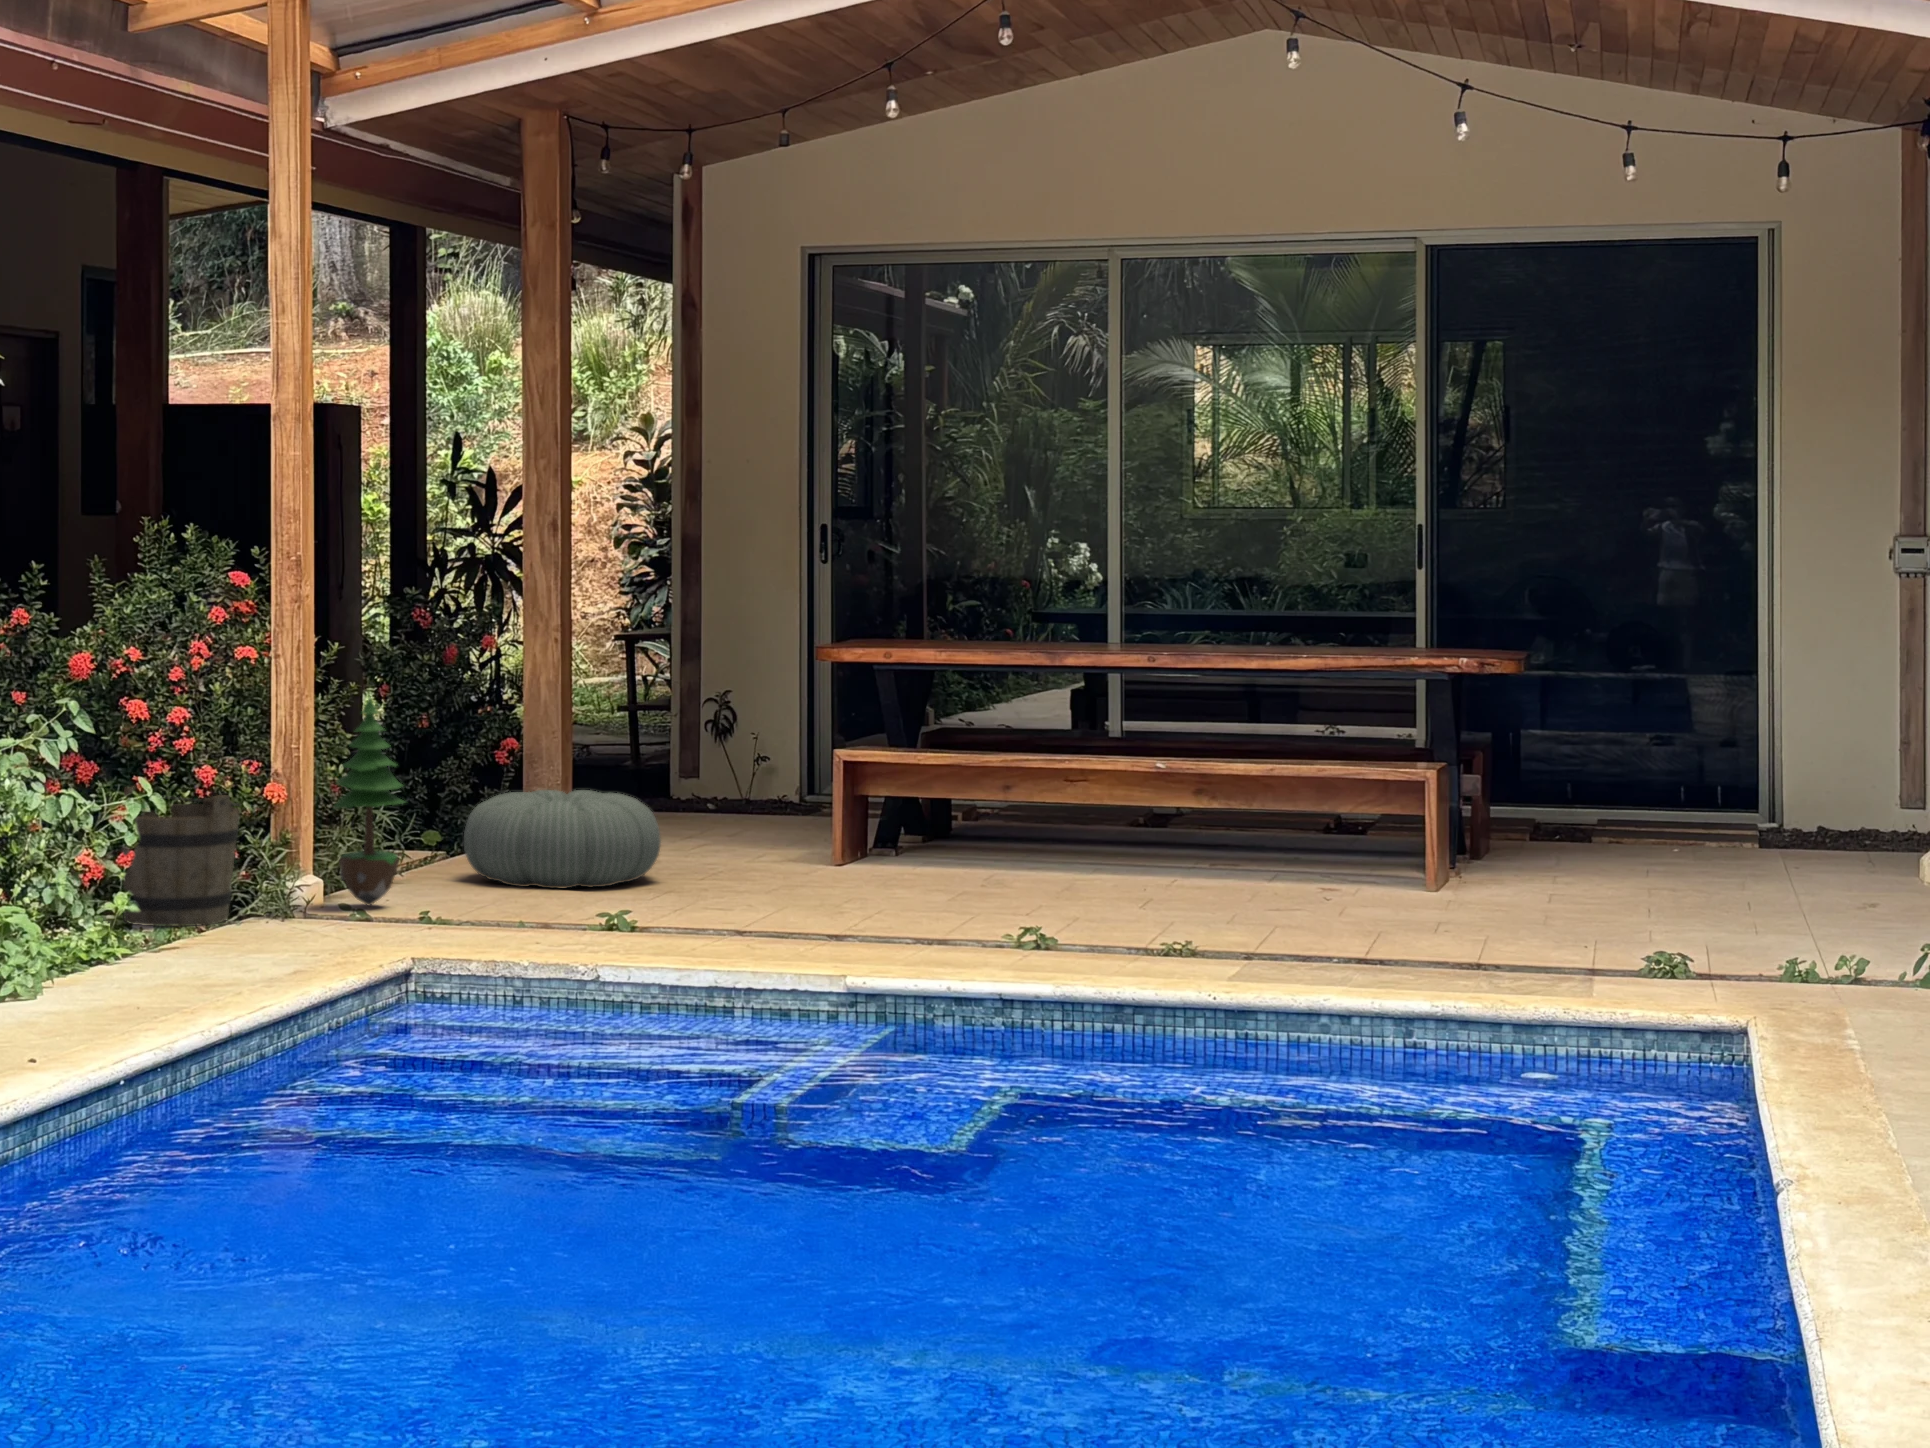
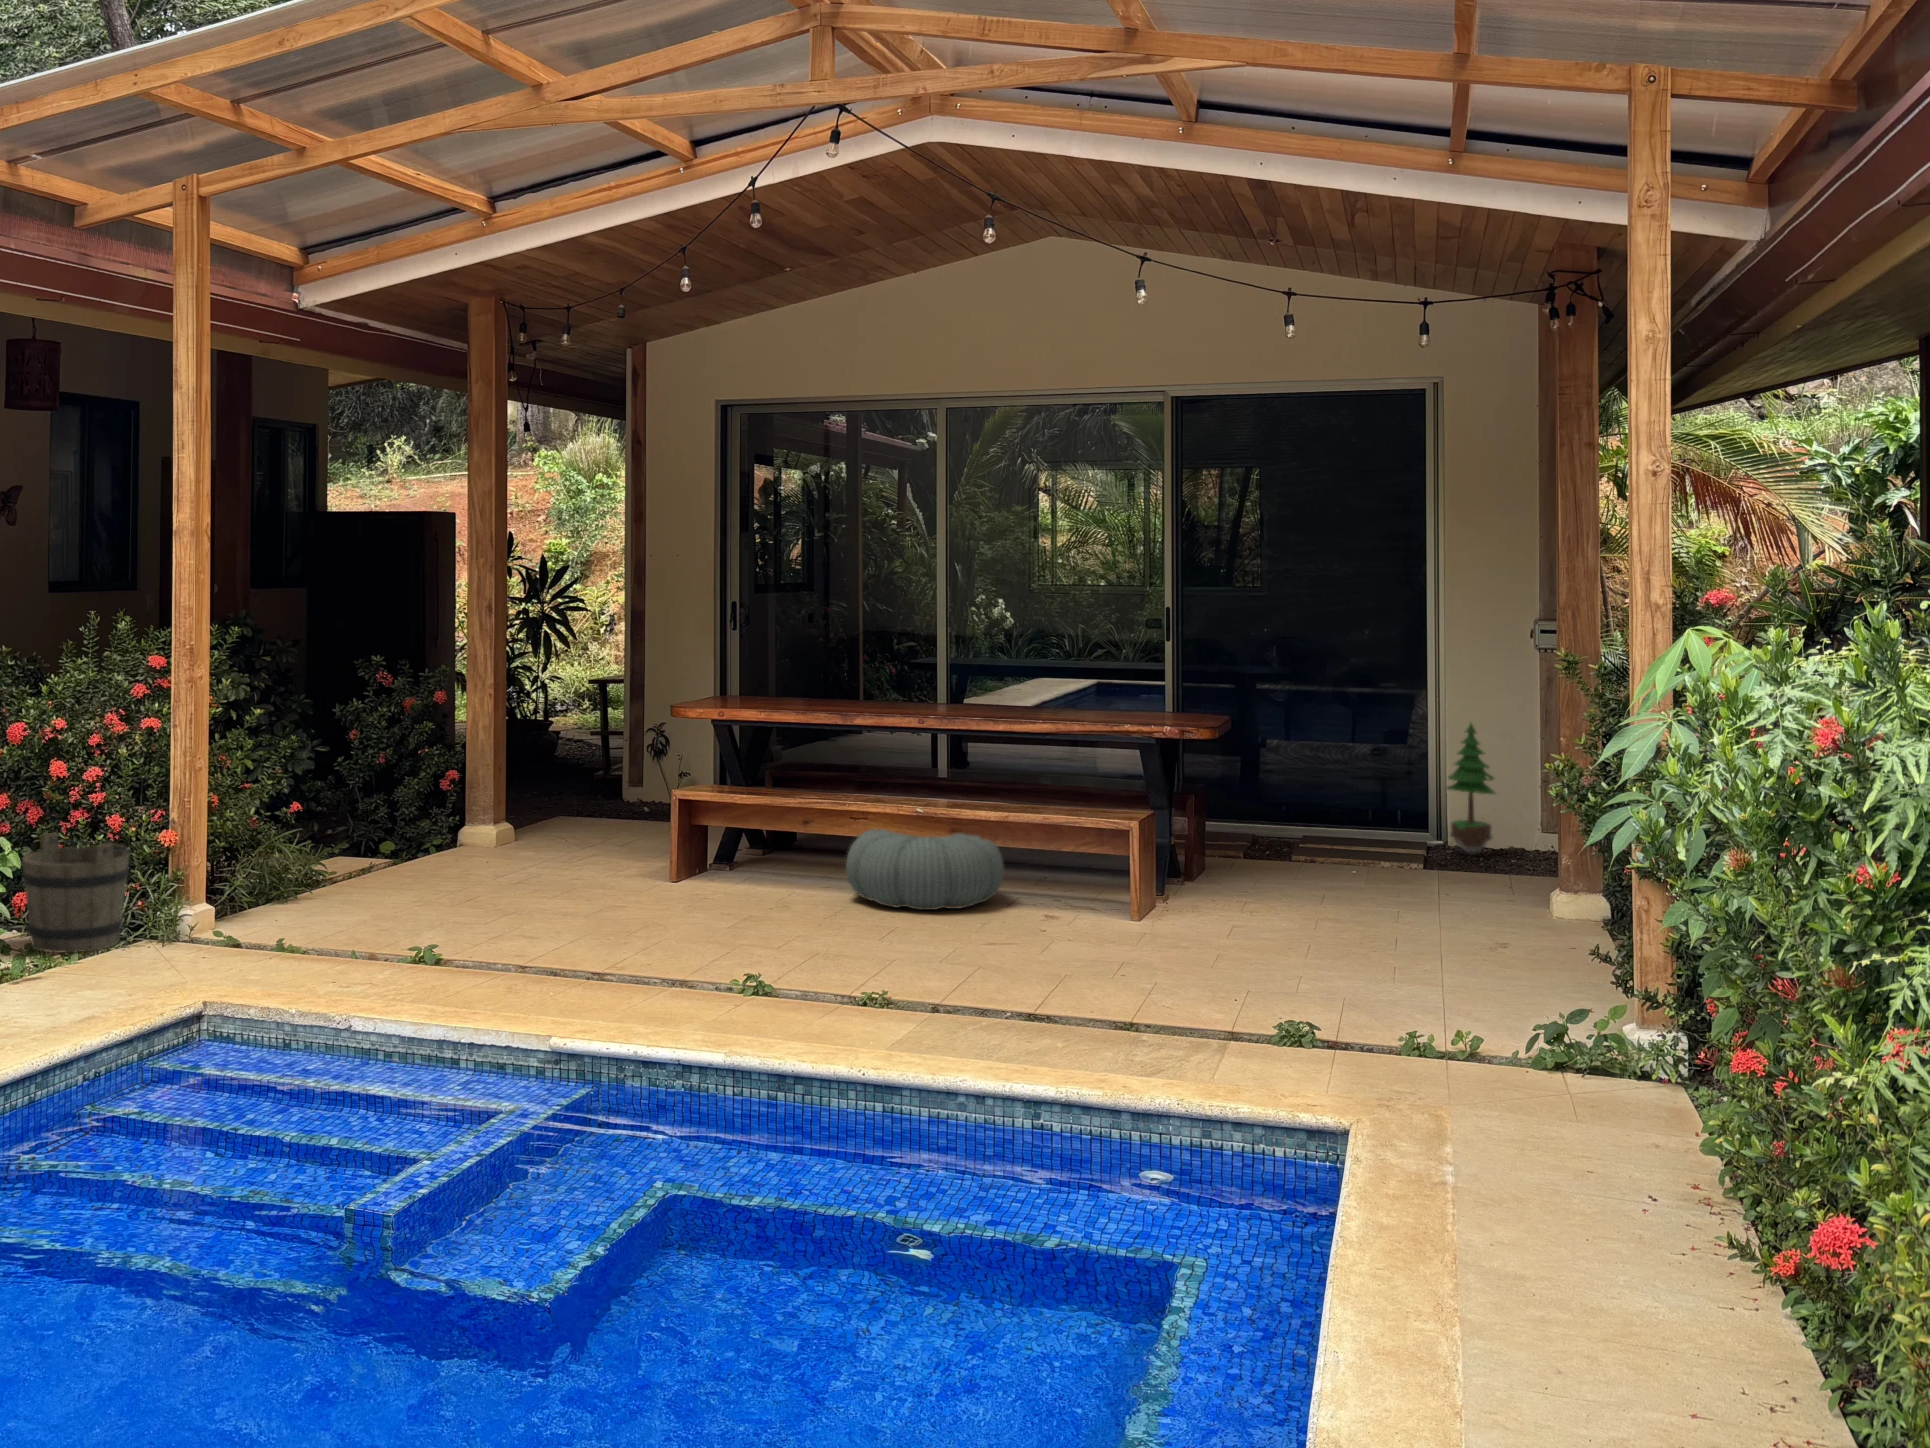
potted tree: present [333,696,405,905] -> present [1447,724,1495,855]
pouf: present [464,790,661,889] -> present [846,828,1004,910]

